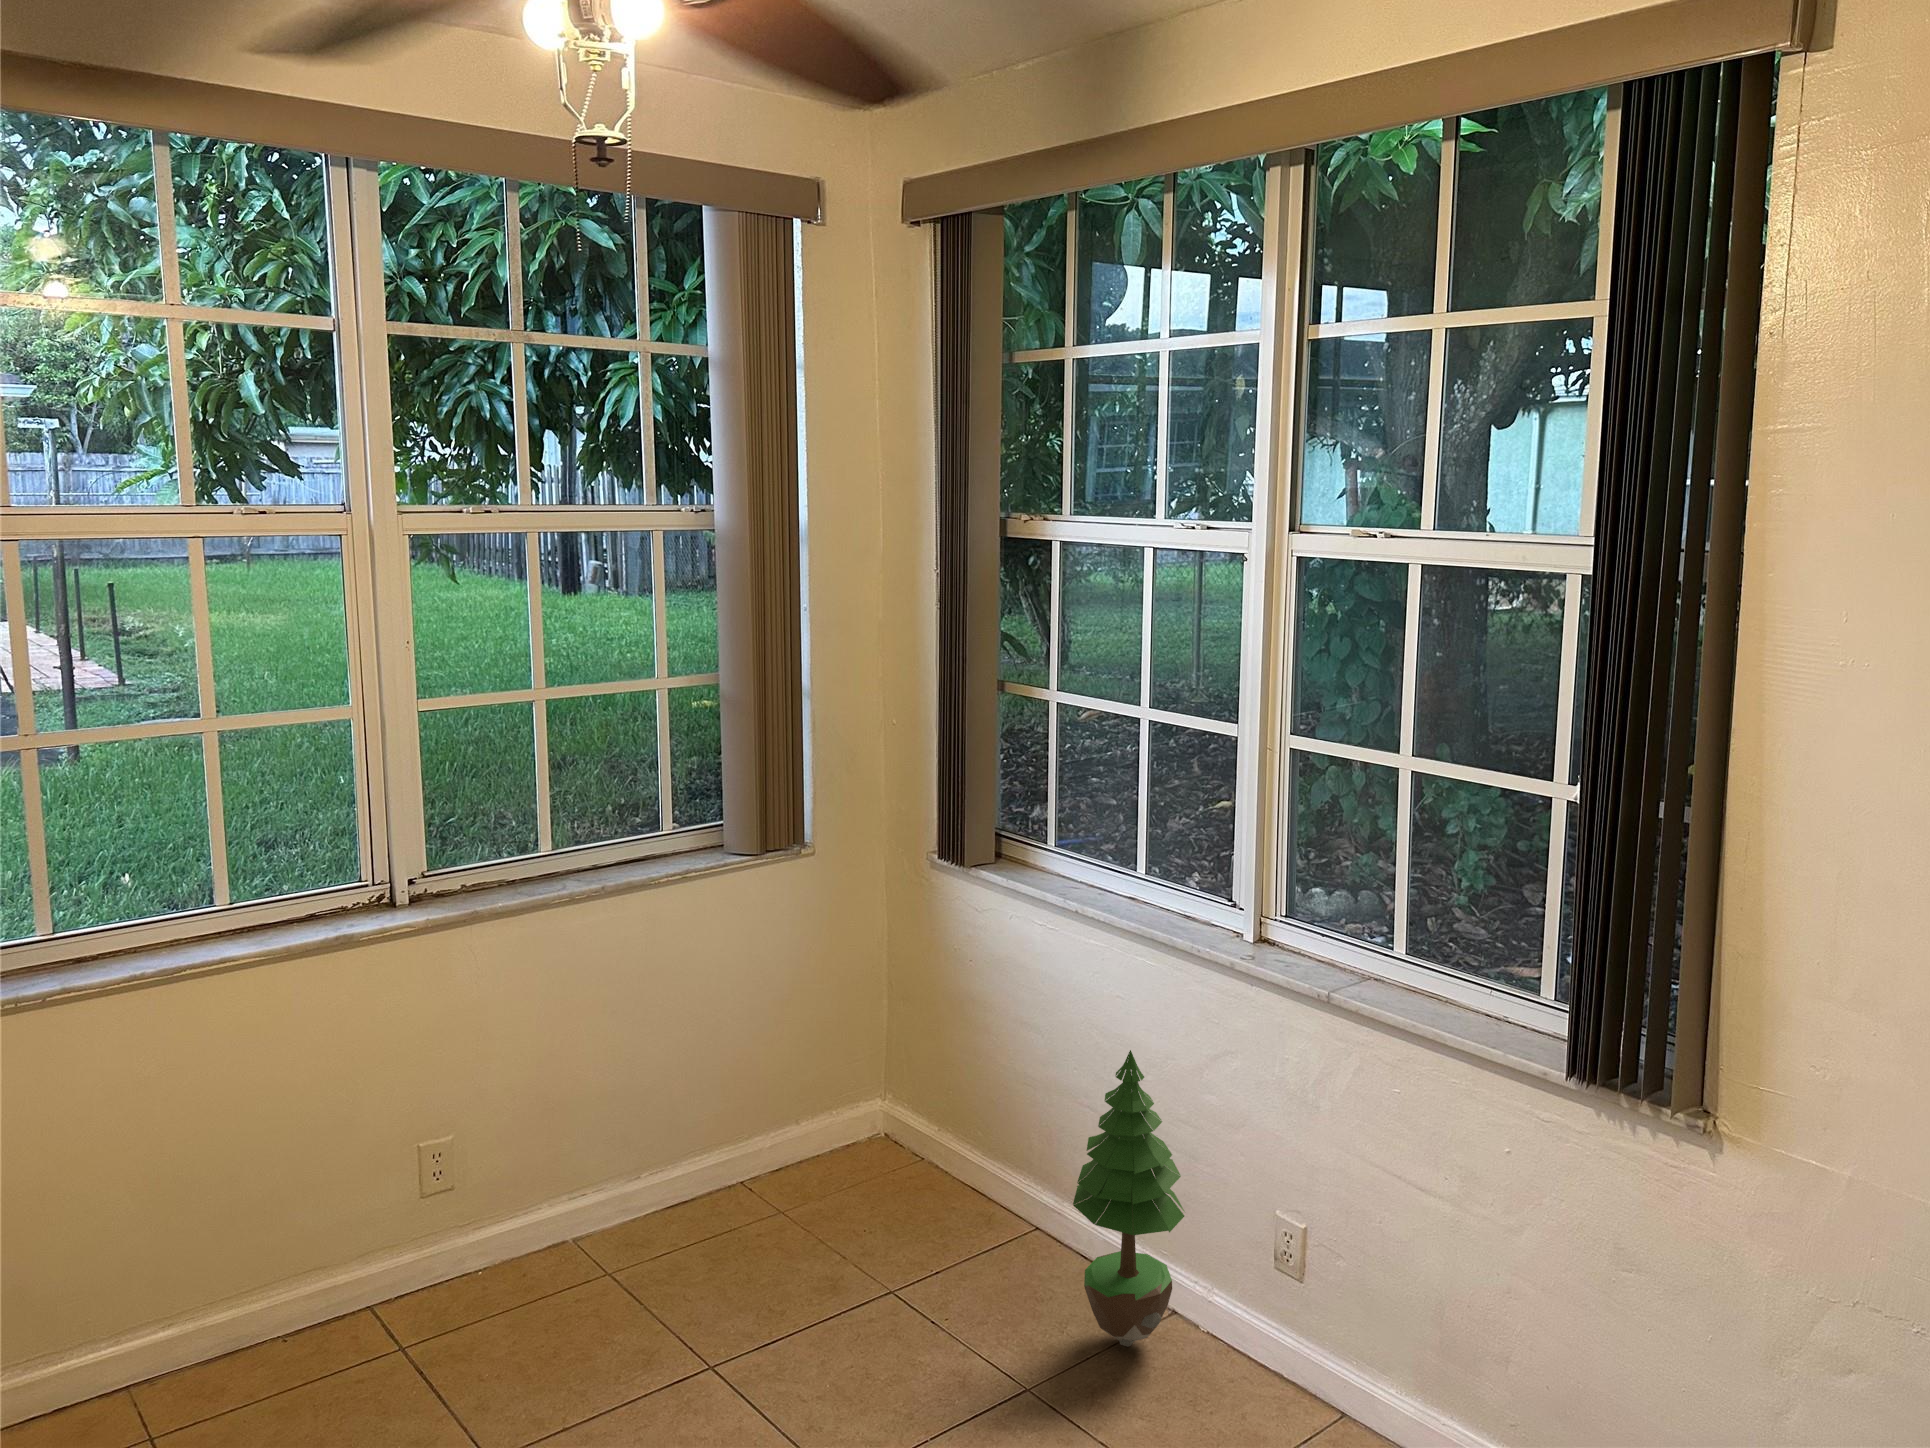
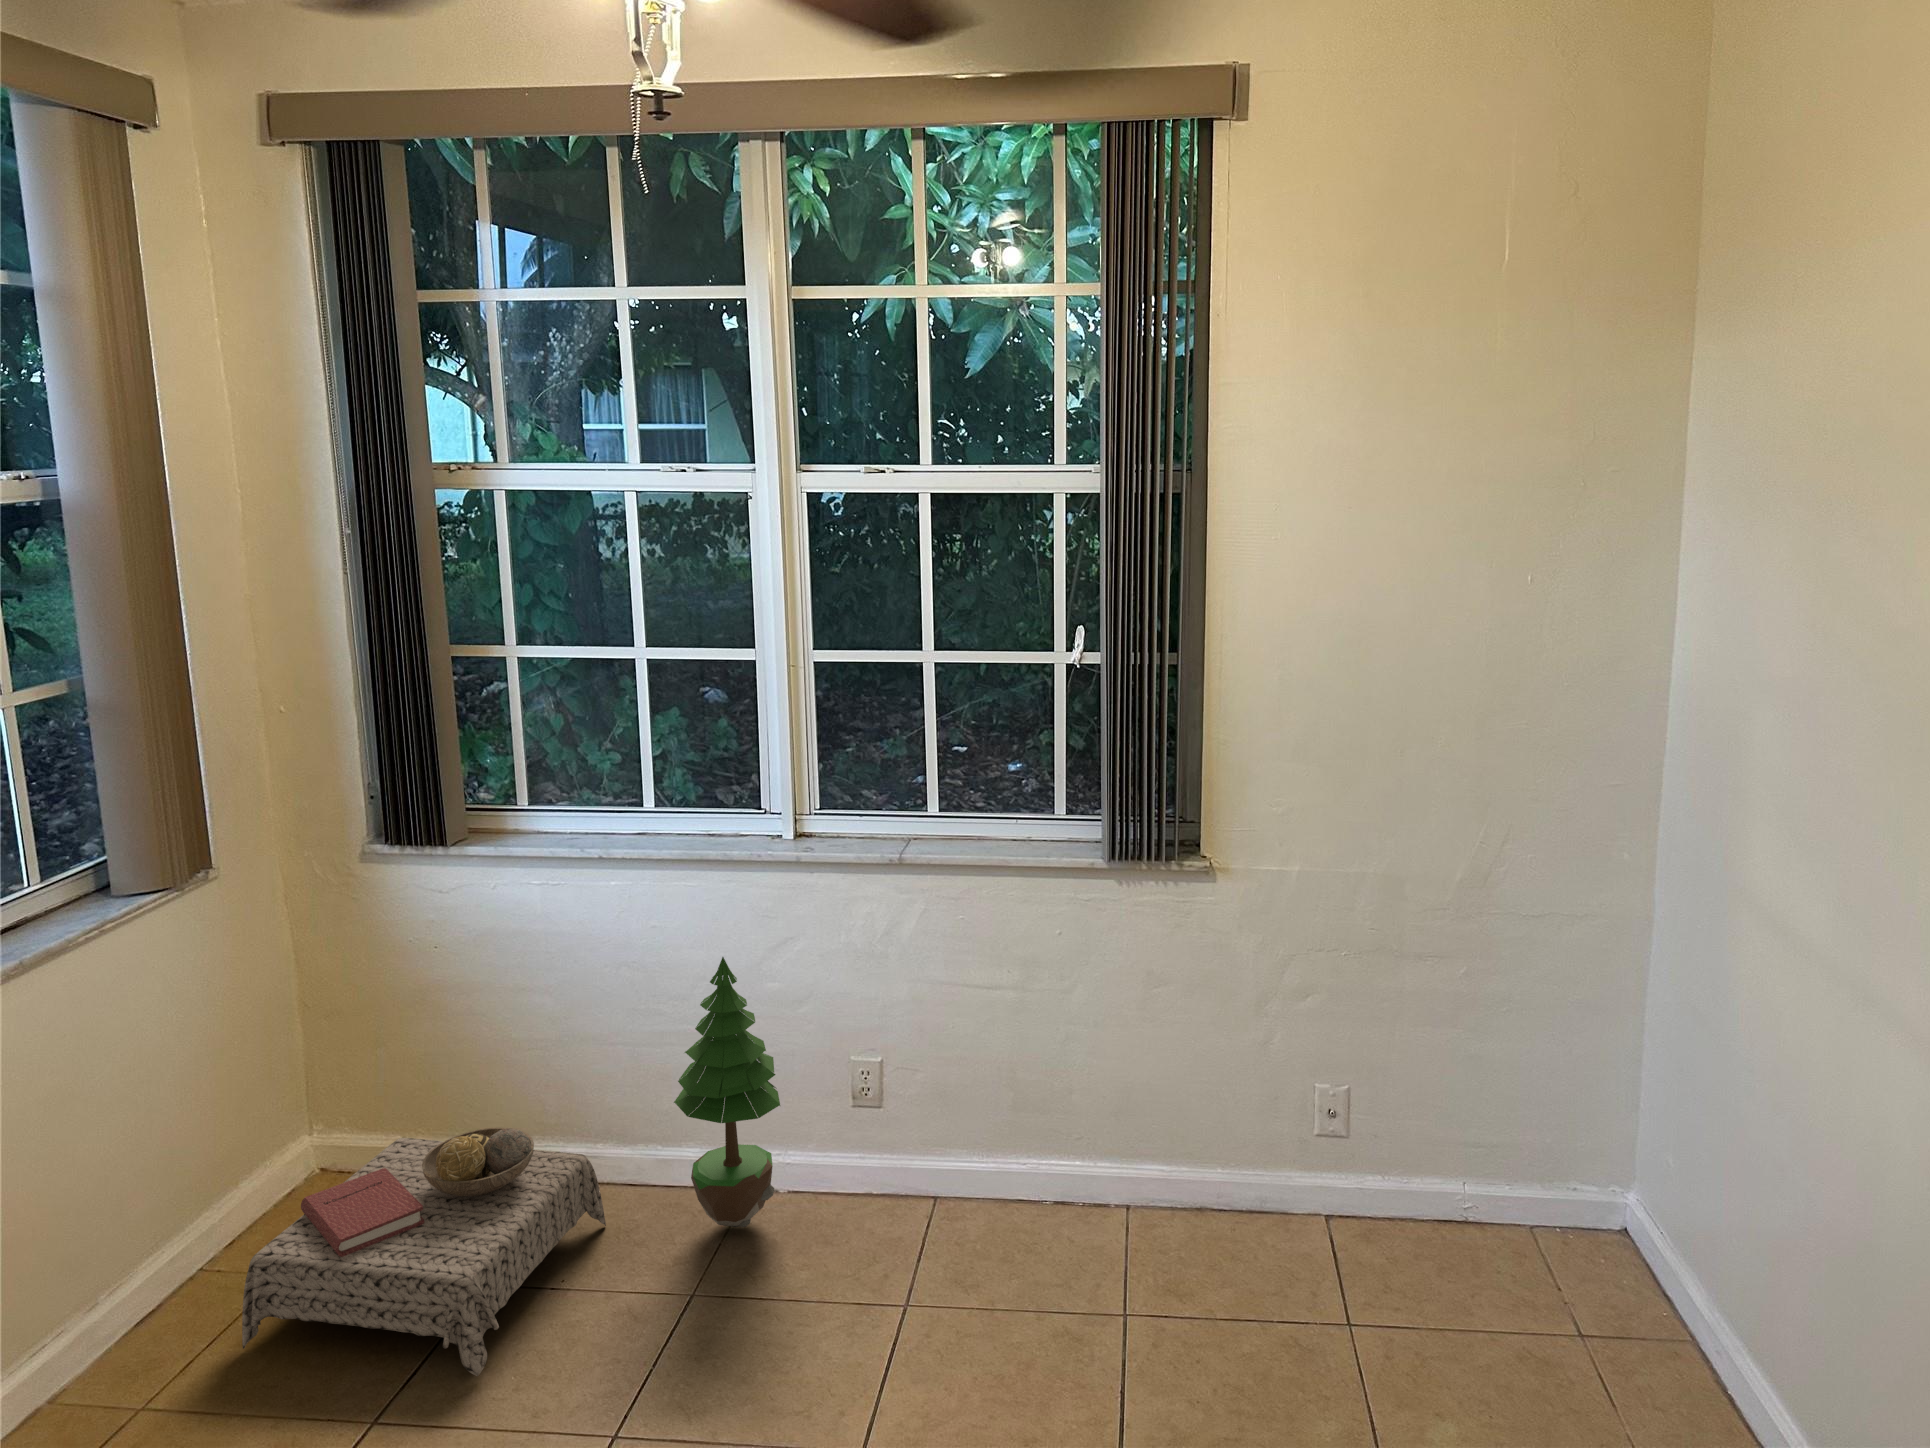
ottoman: none [720,1129,1027,1368] -> present [242,1128,606,1376]

